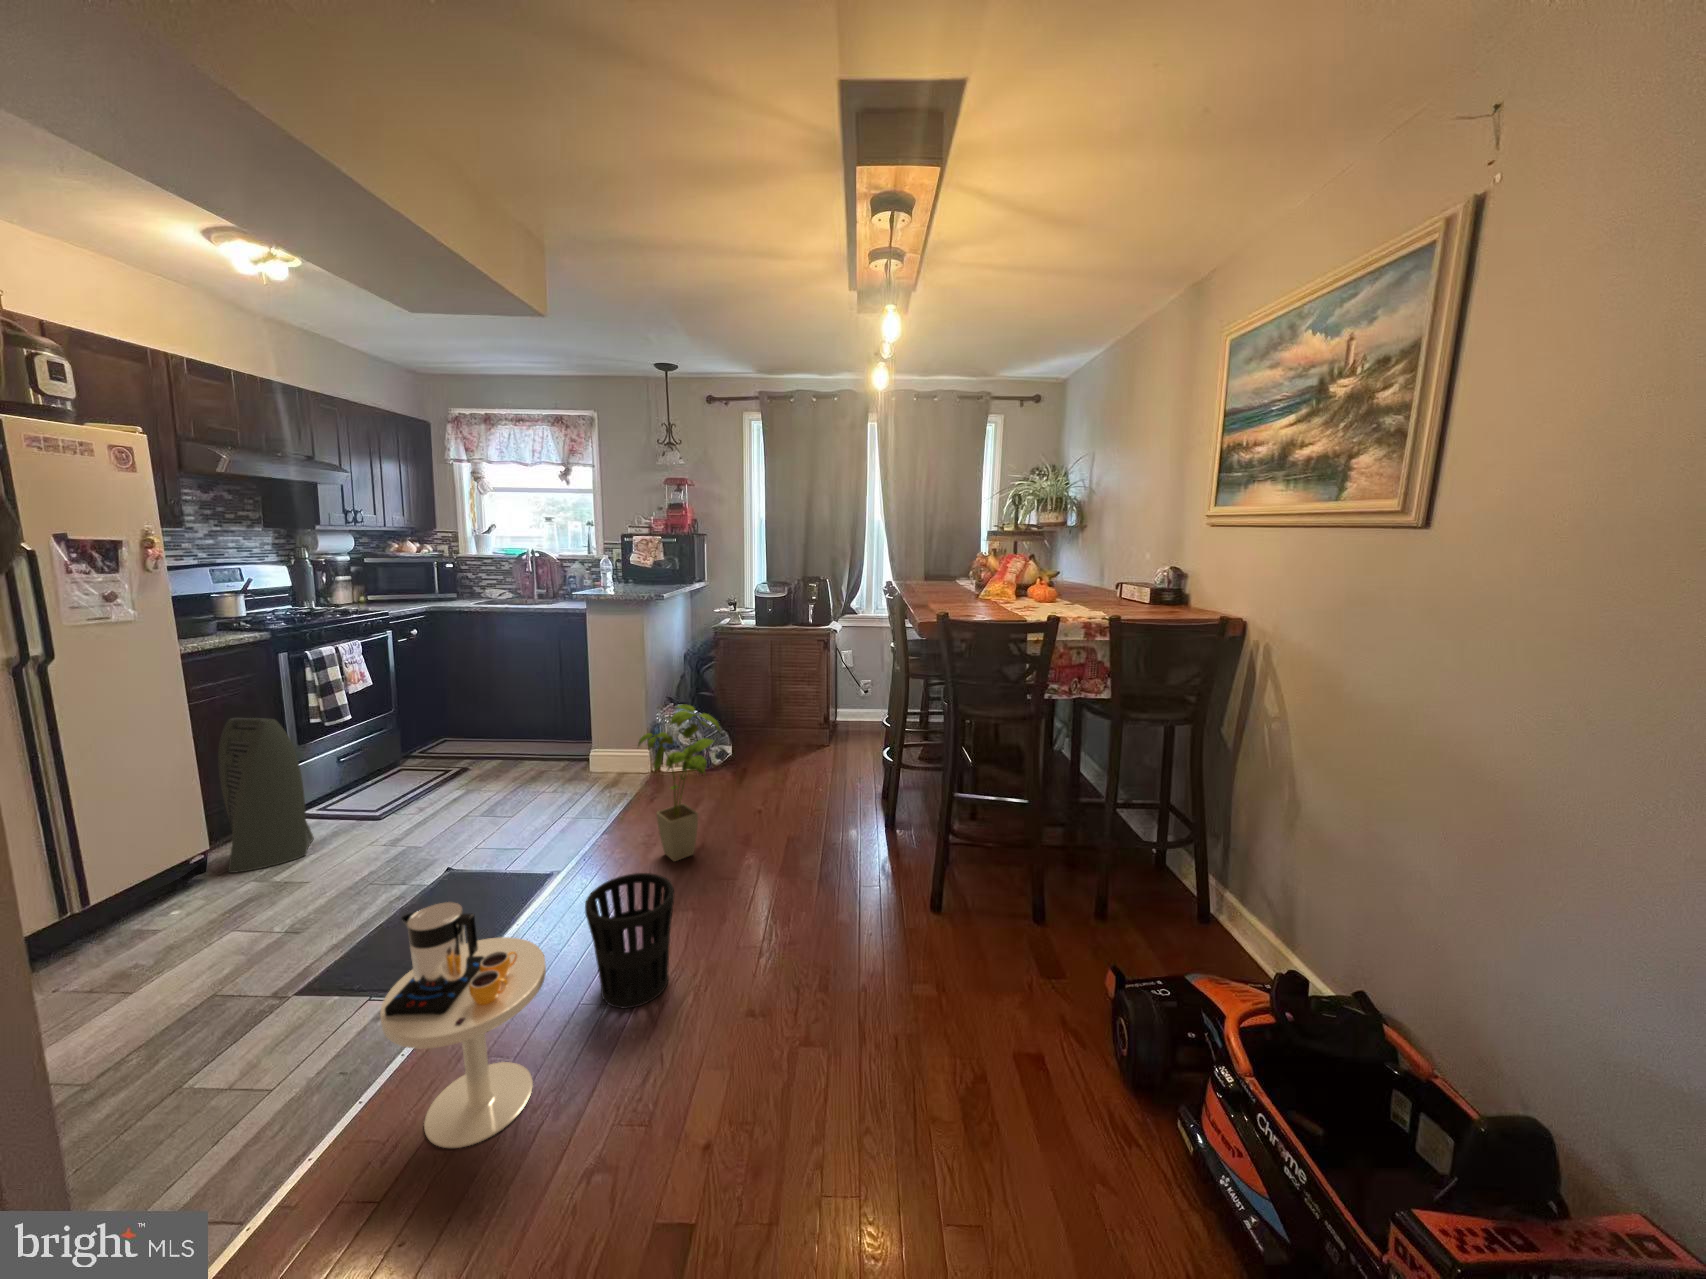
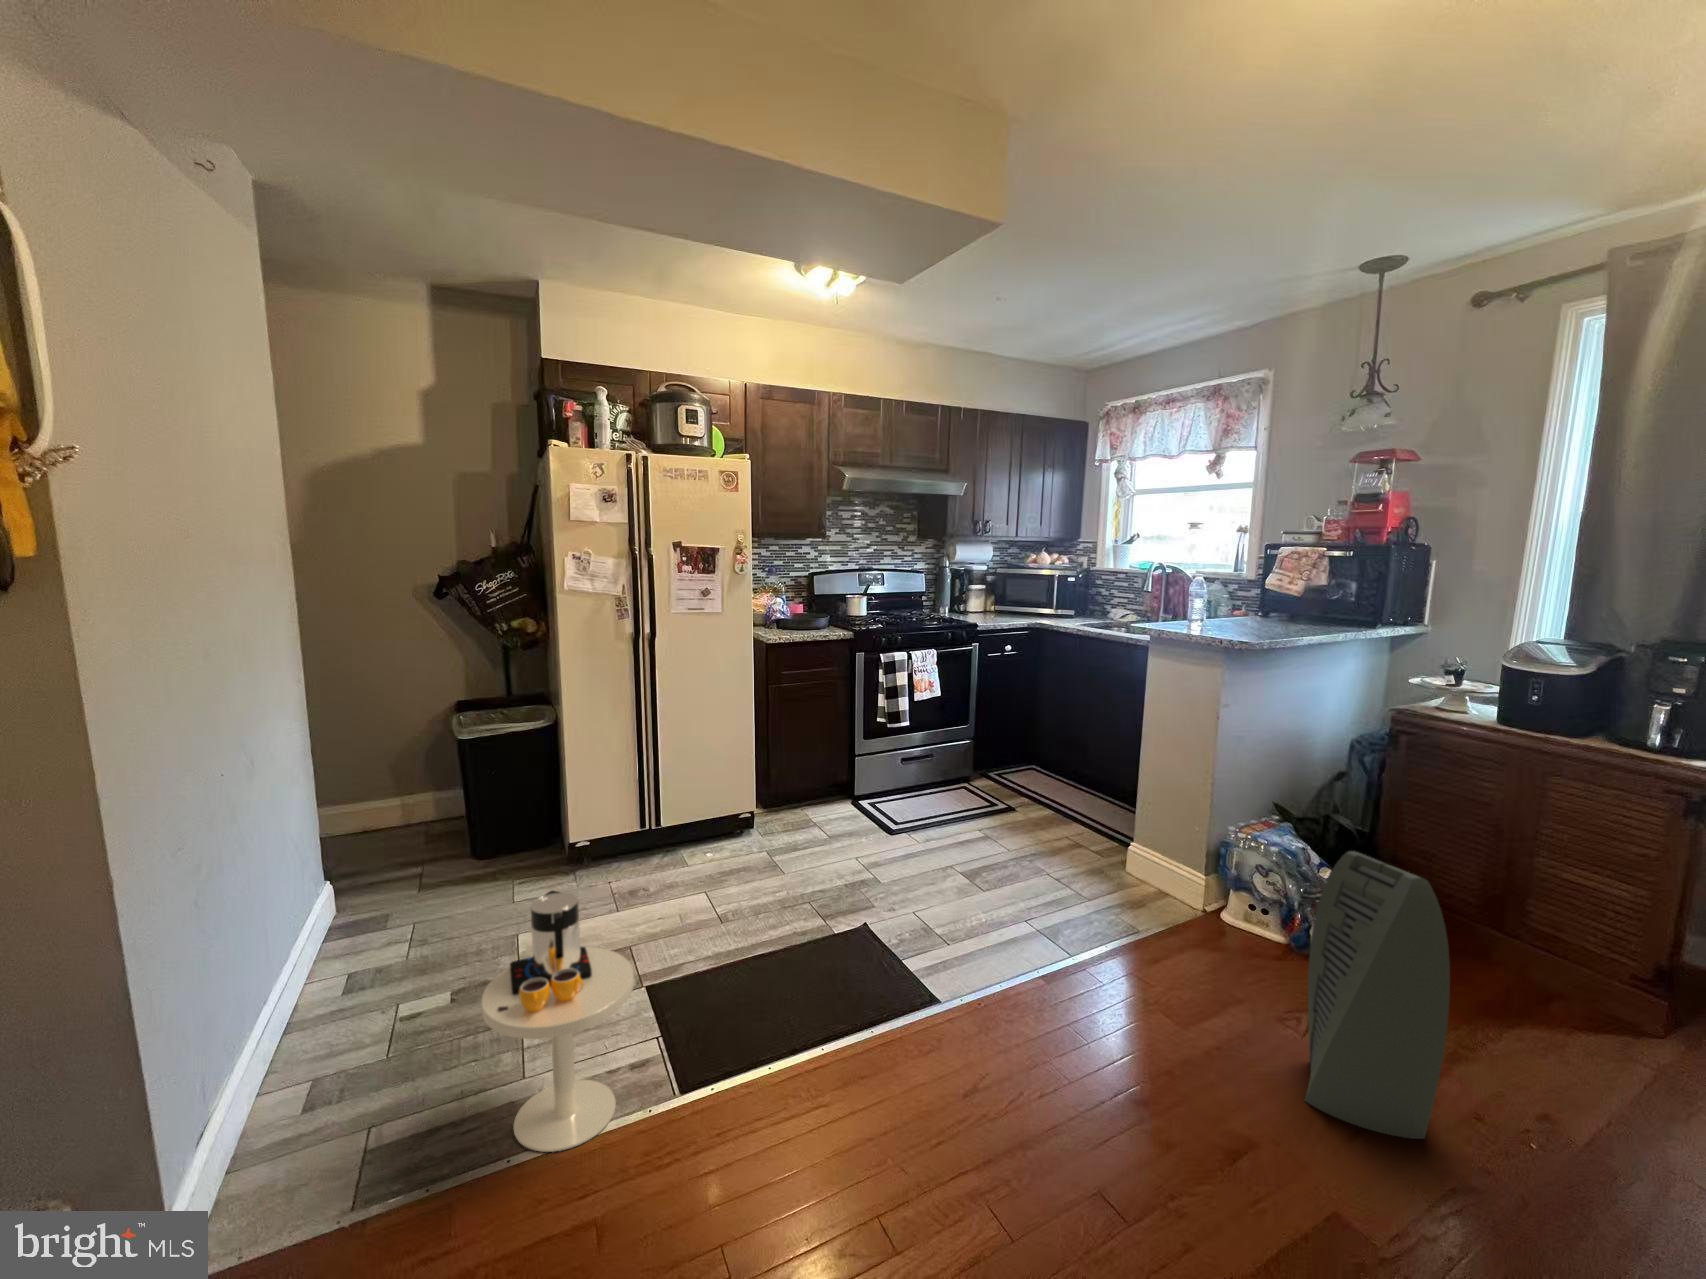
house plant: present [638,705,720,861] -> none [984,802,1120,1042]
air purifier: present [218,718,314,873] -> present [1305,851,1450,1139]
wastebasket: present [585,873,674,1008] -> none [703,981,816,1168]

